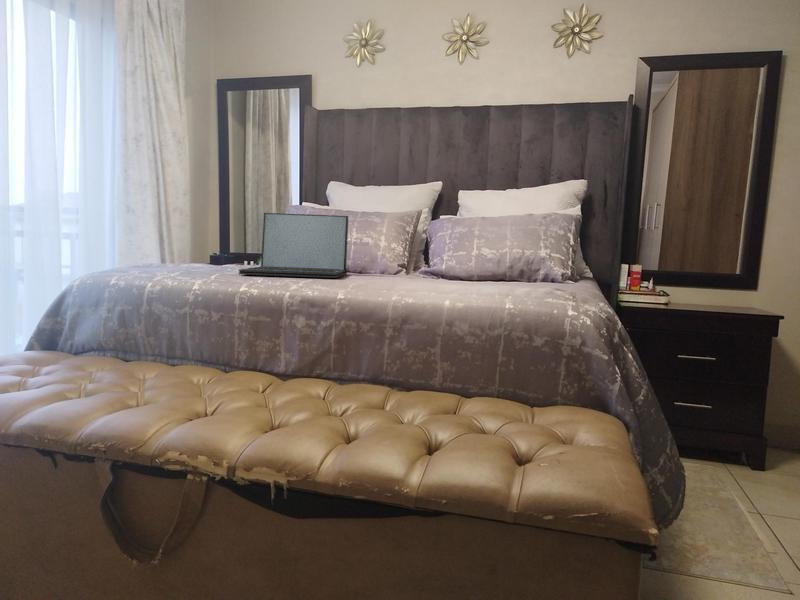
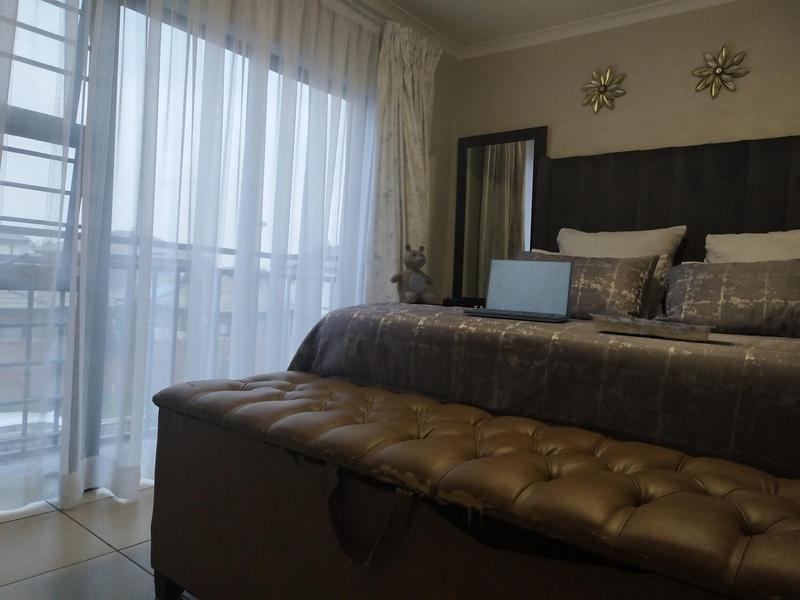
teddy bear: none [147,195,205,262] -> present [391,244,437,304]
tray: none [370,270,480,291] -> present [590,314,712,341]

